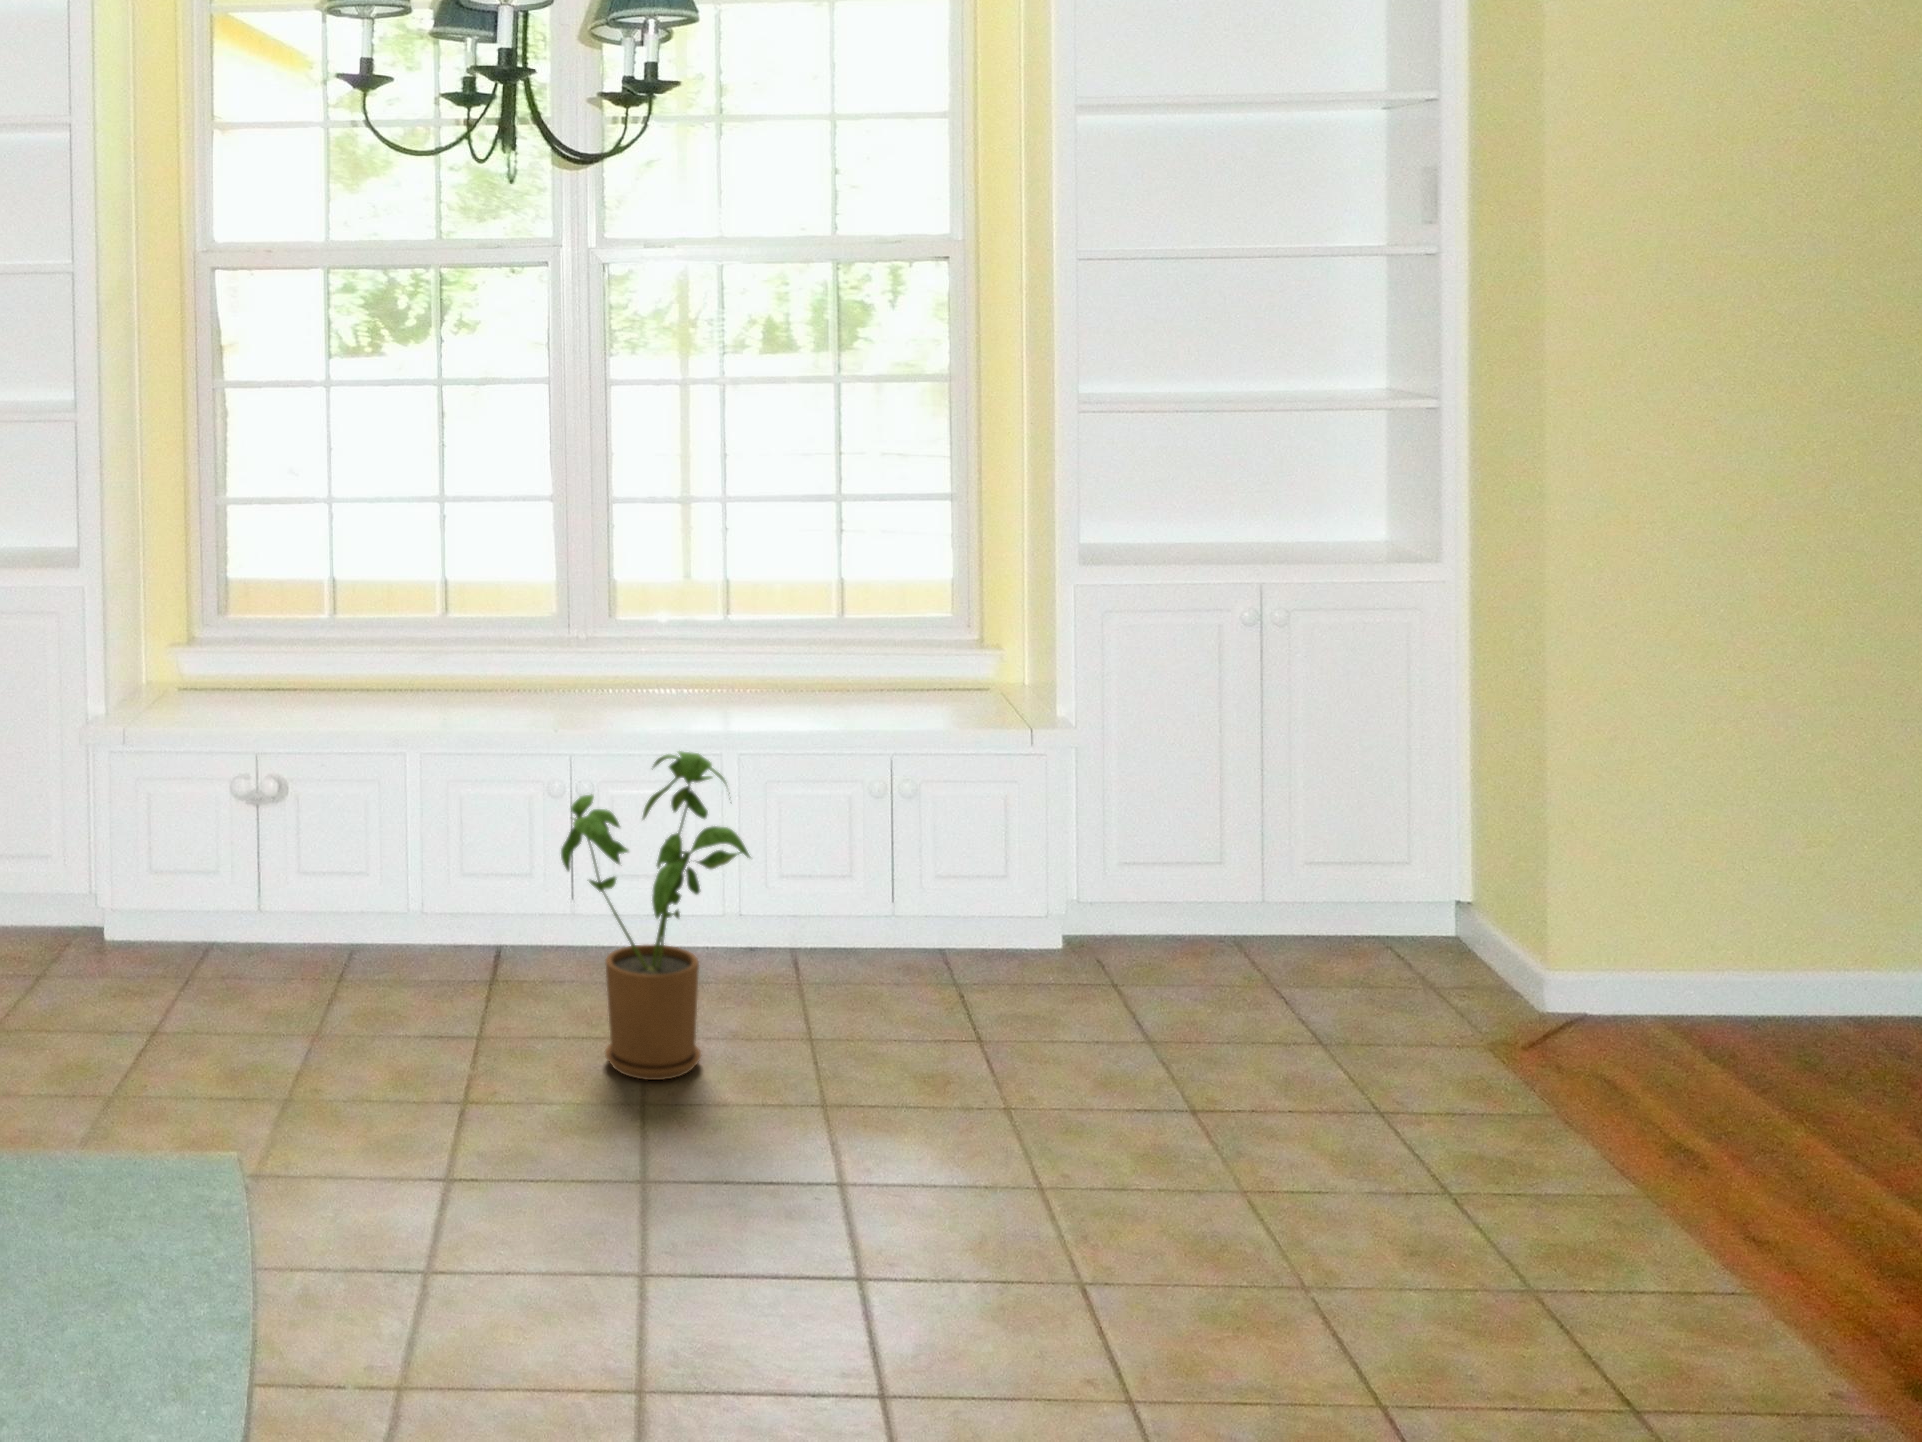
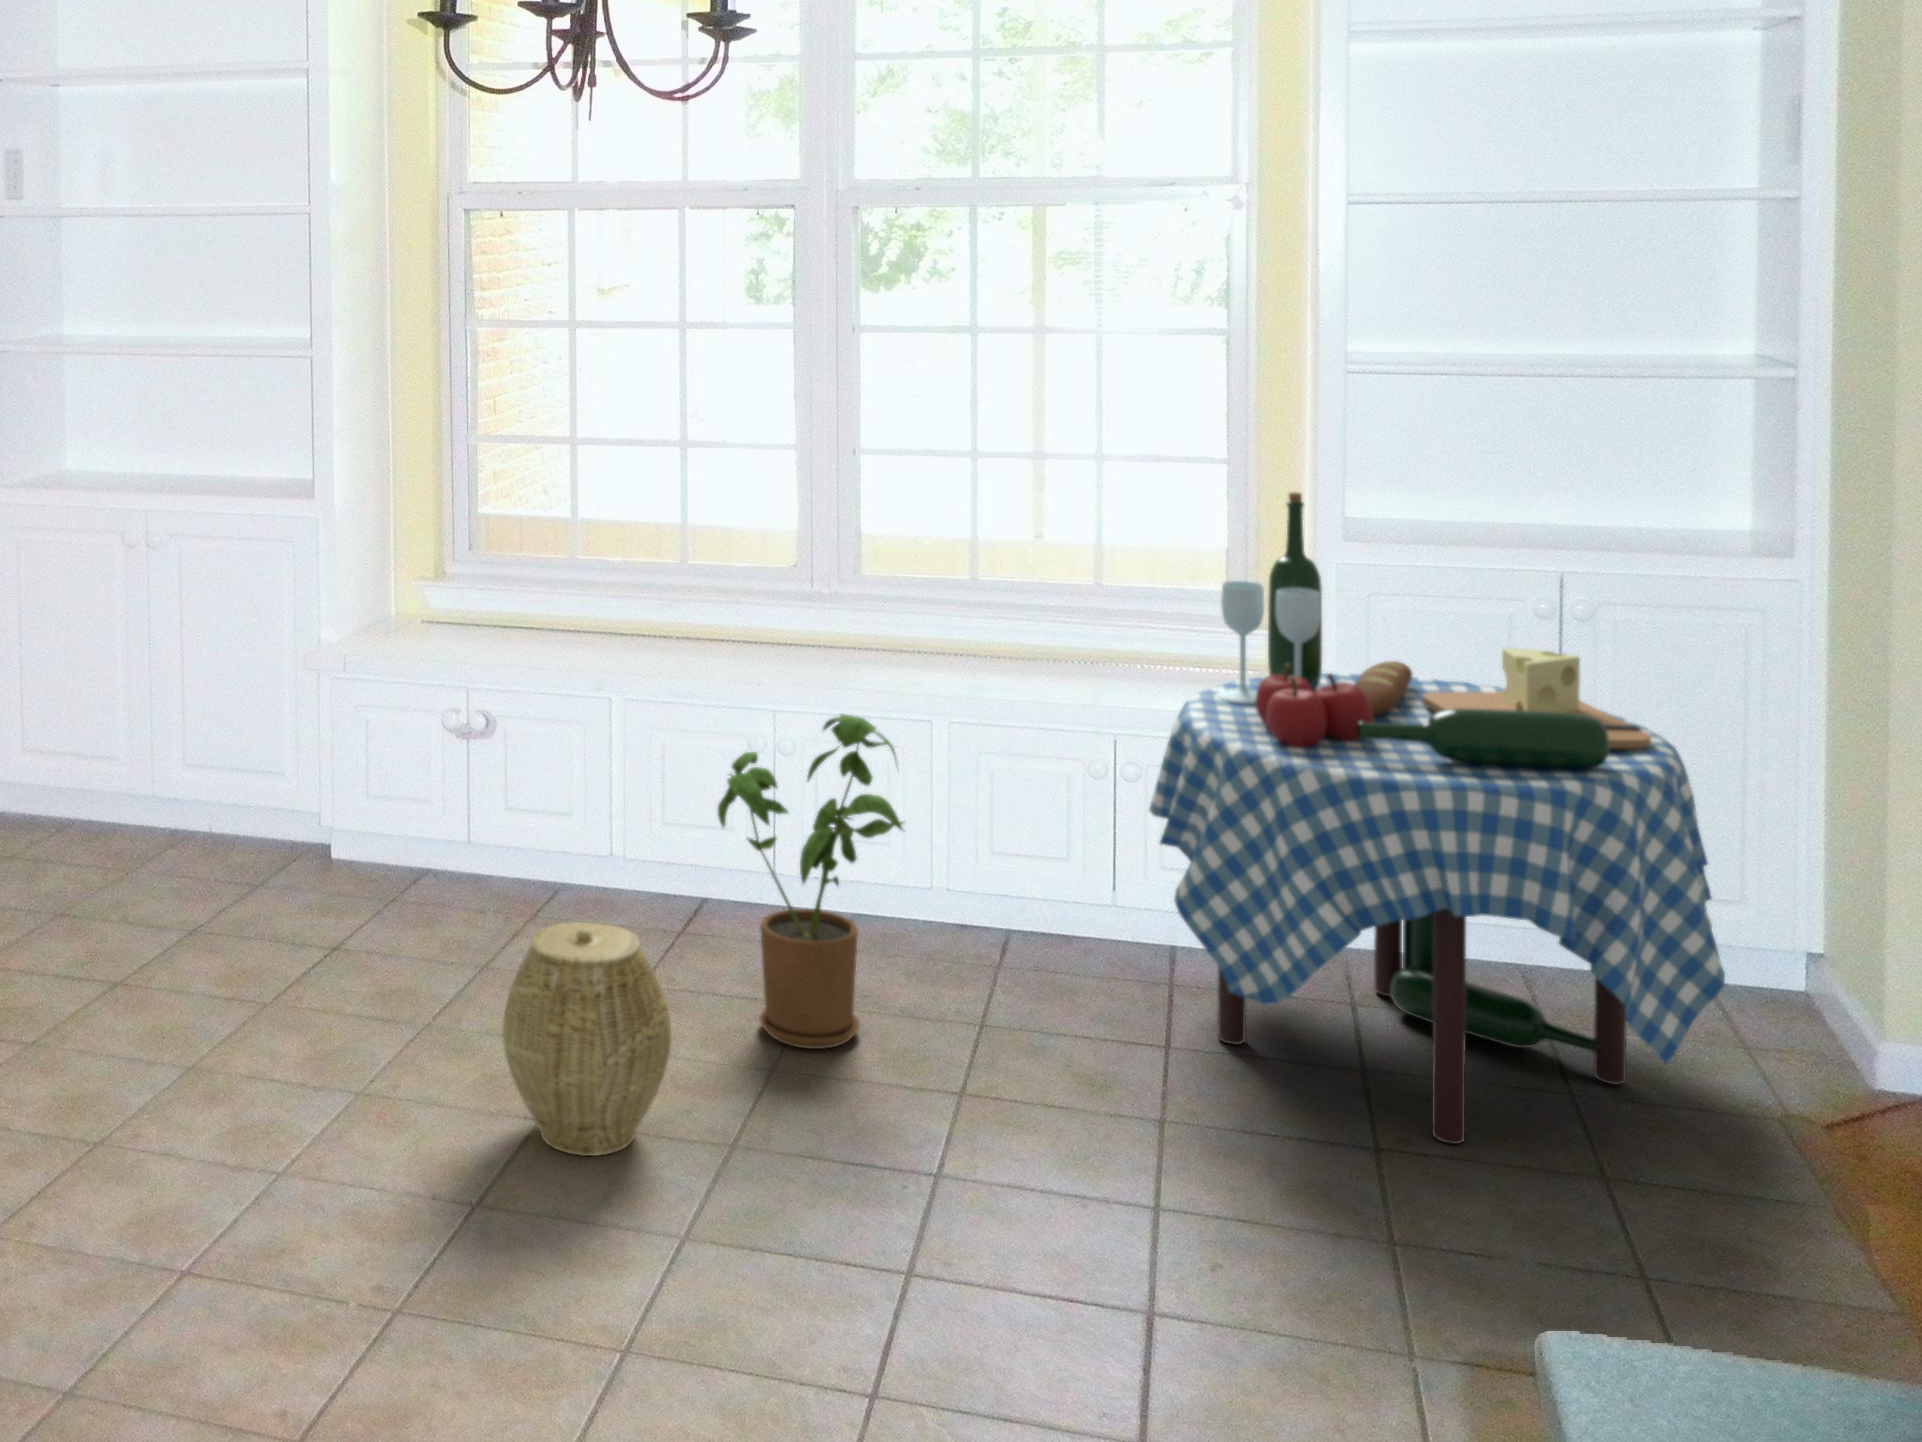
dining table: none [949,521,1440,1098] -> present [1149,492,1725,1144]
woven basket: none [397,974,564,1207] -> present [503,922,671,1156]

